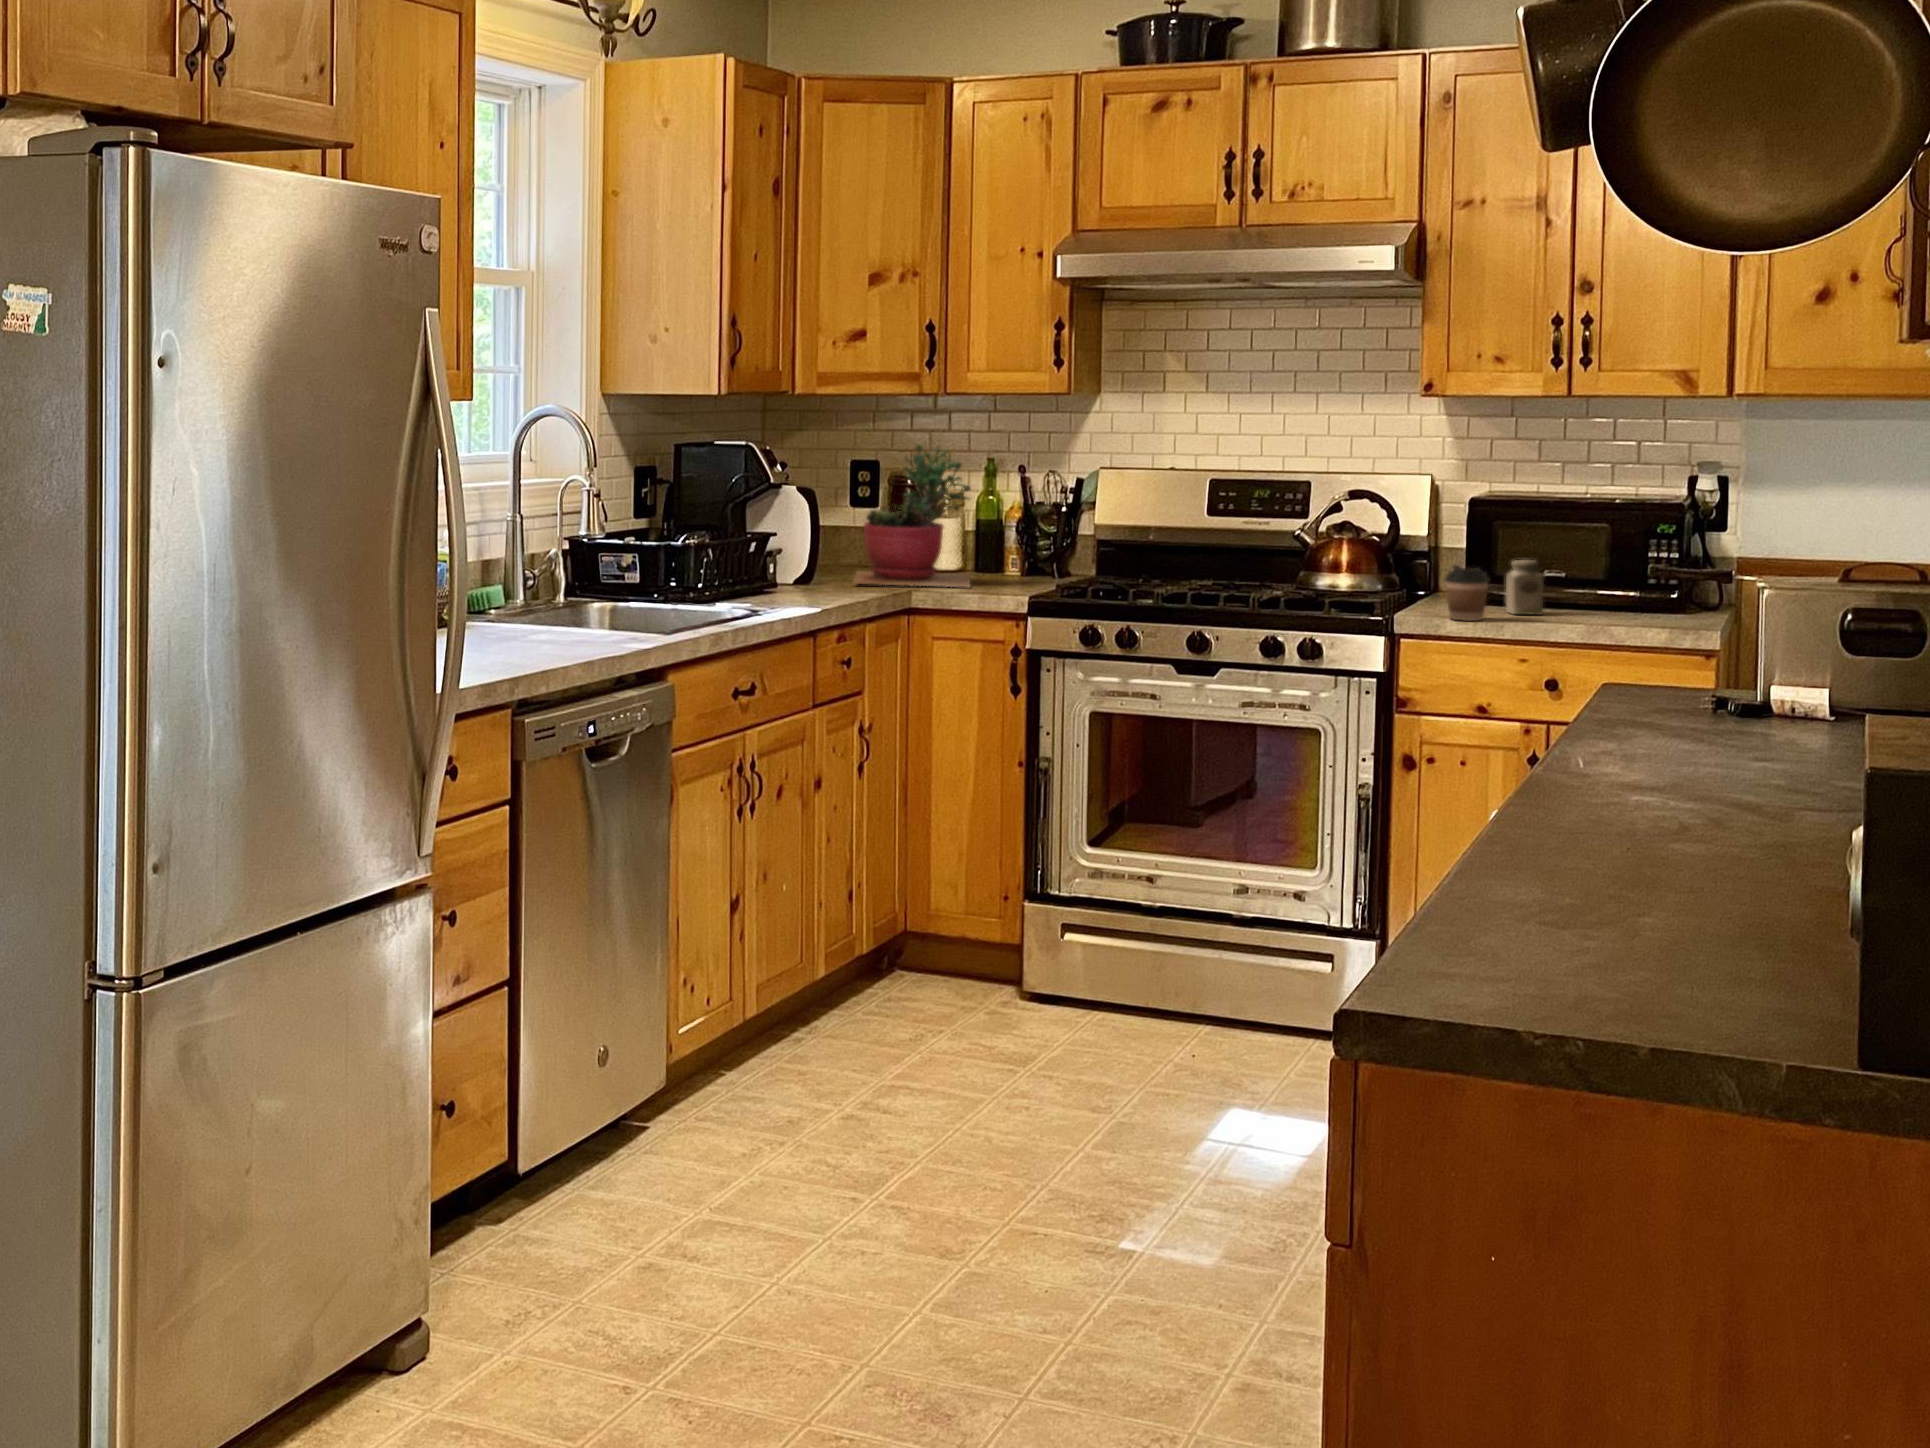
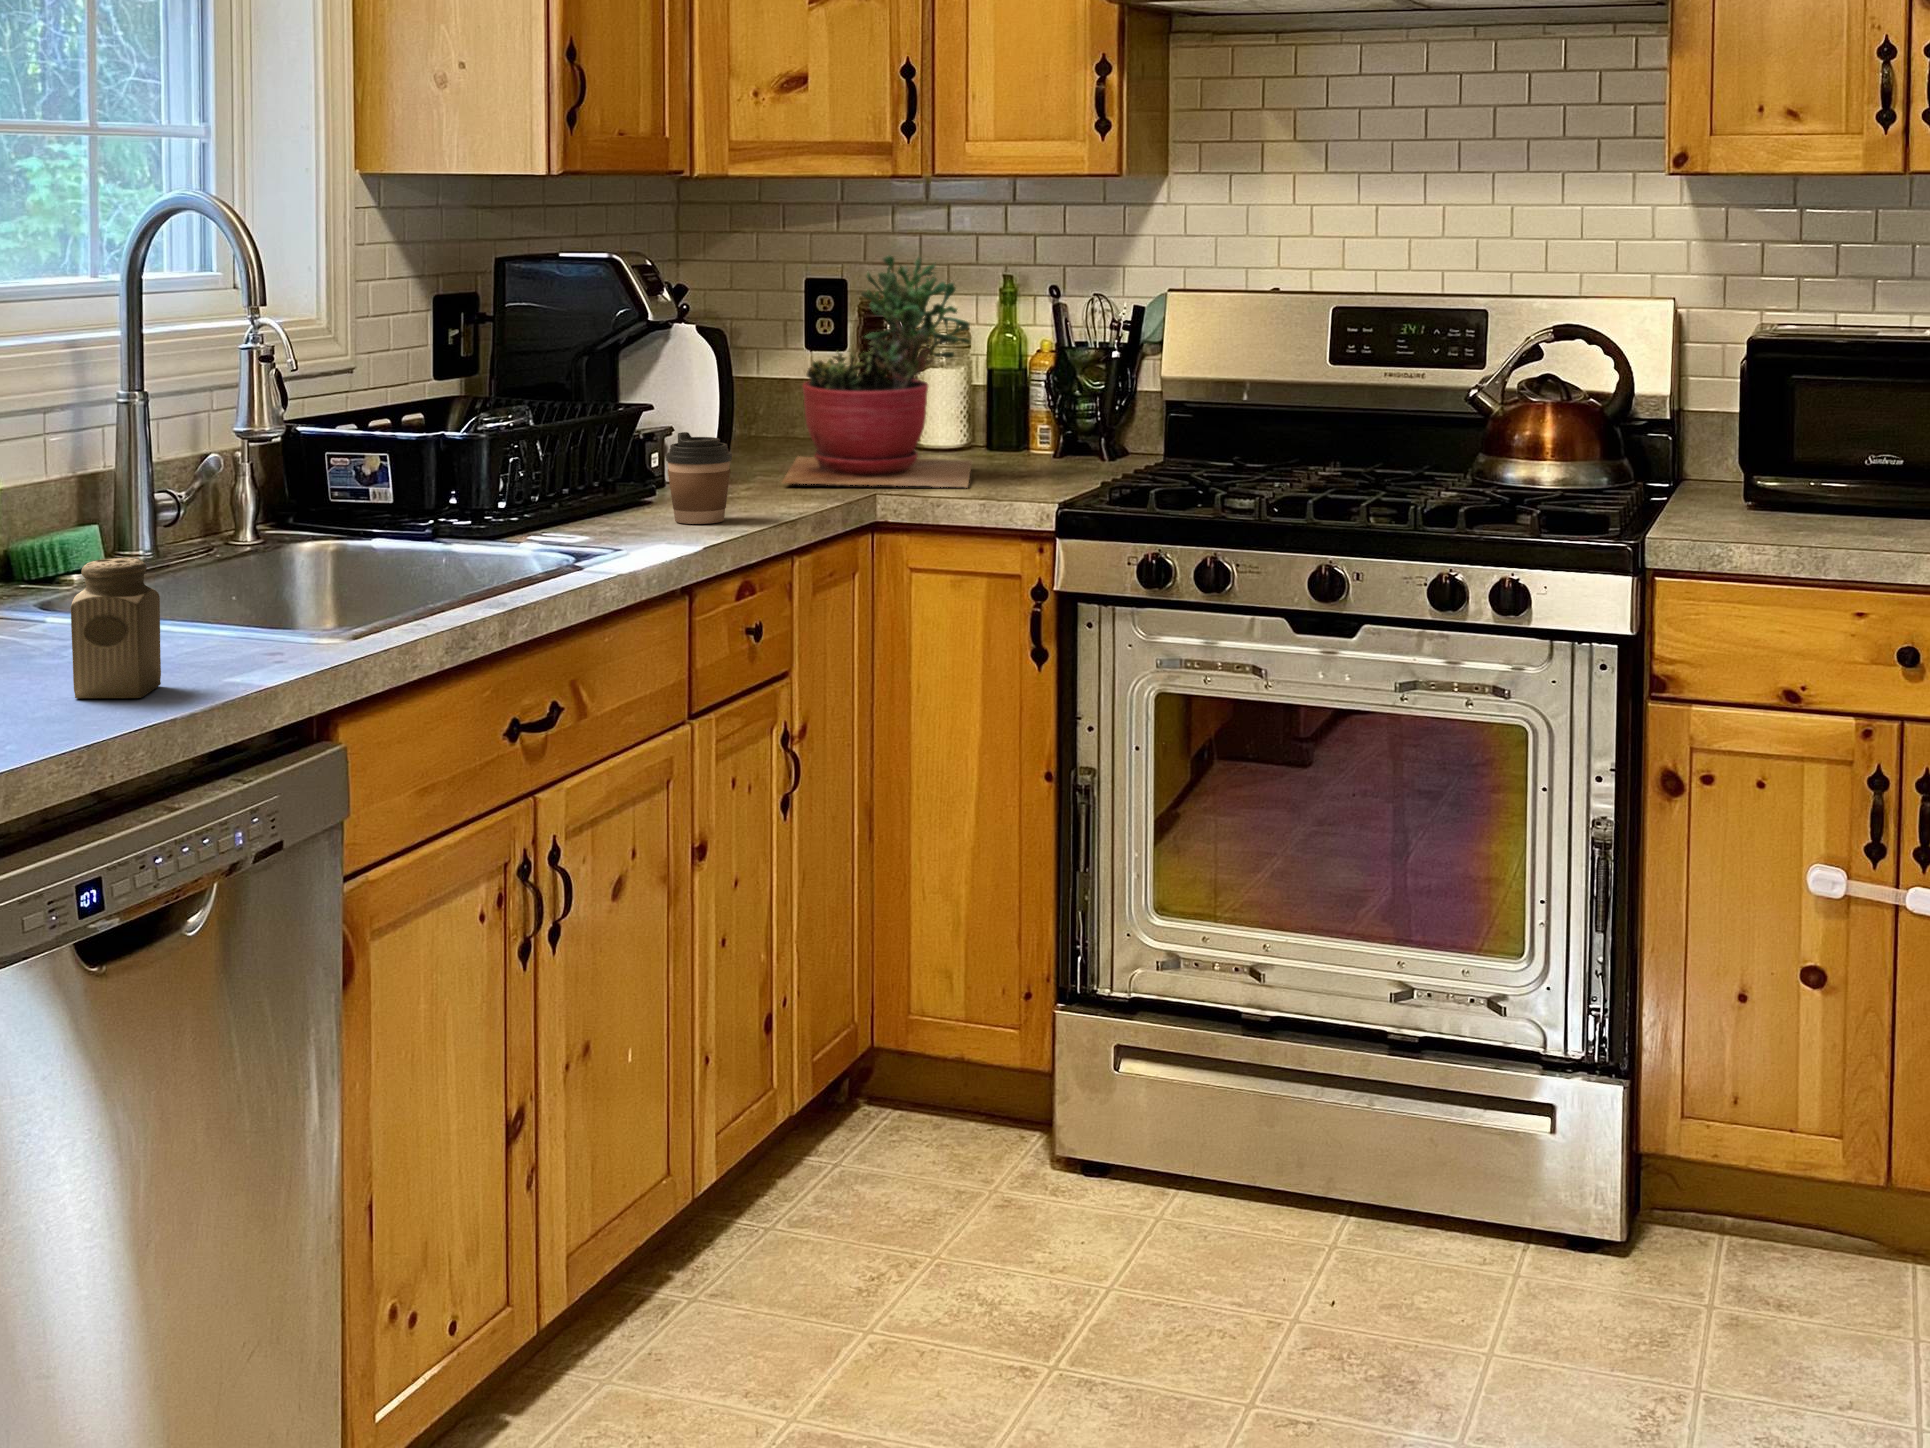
salt shaker: present [1506,560,1544,615] -> present [71,558,161,698]
coffee cup: present [1445,565,1489,621] -> present [666,432,732,524]

